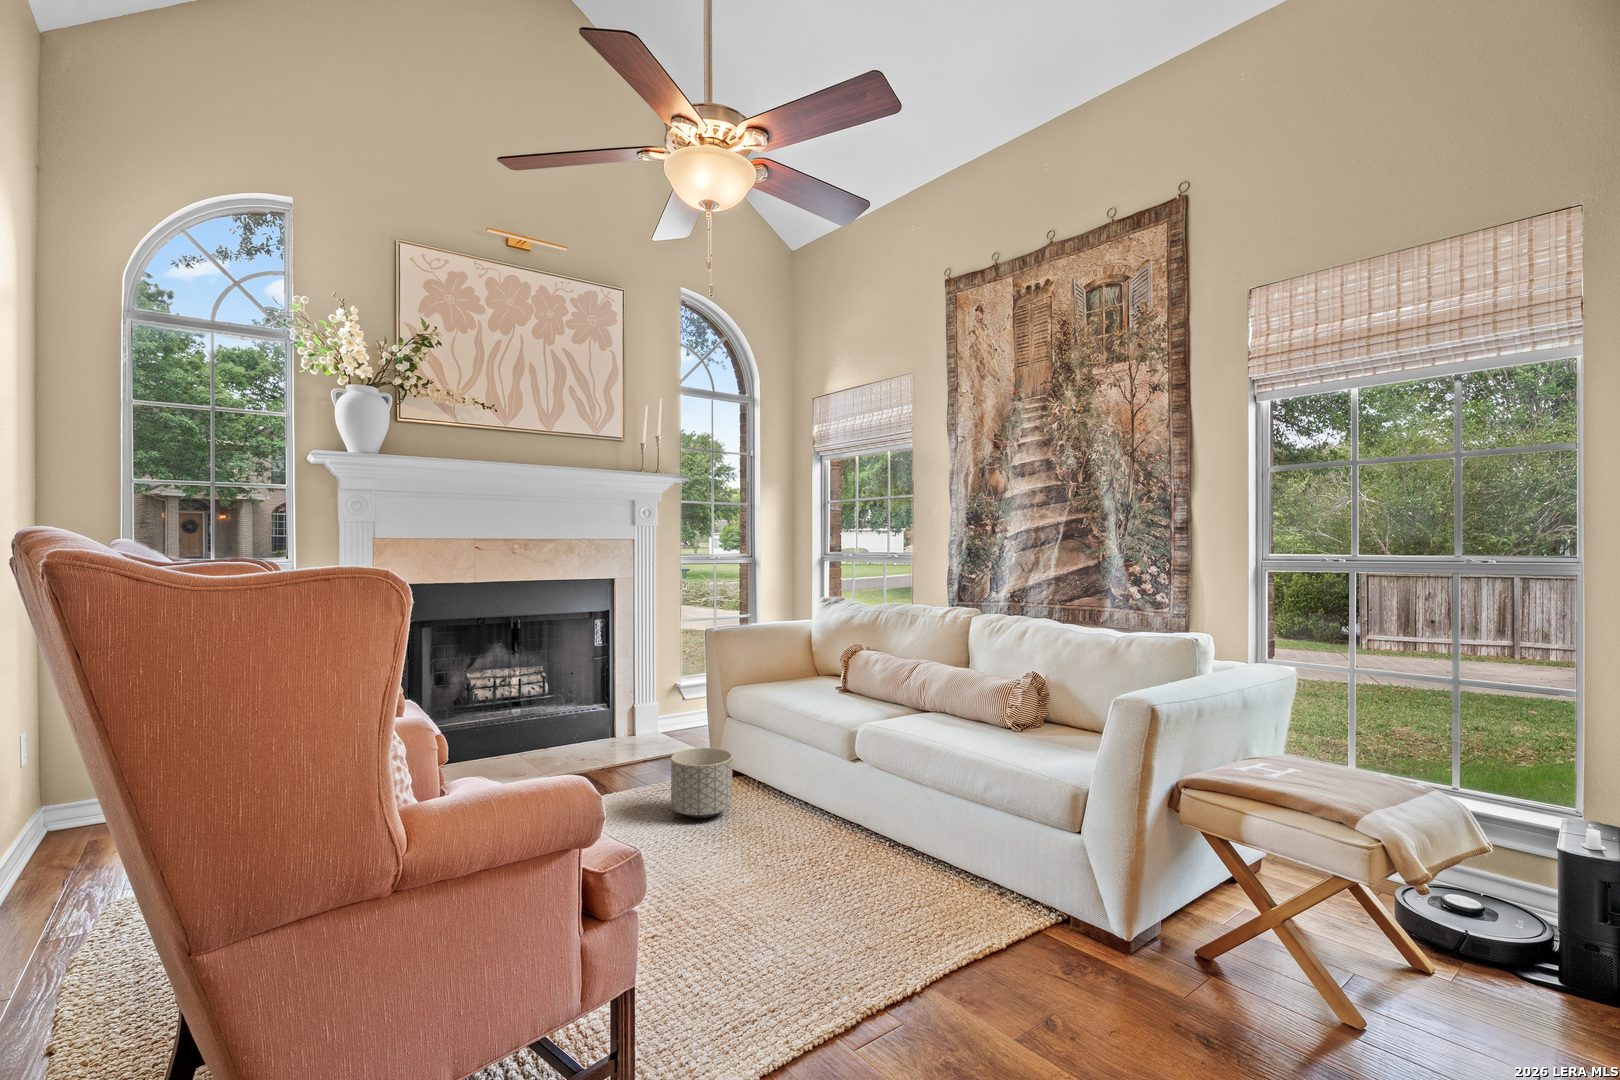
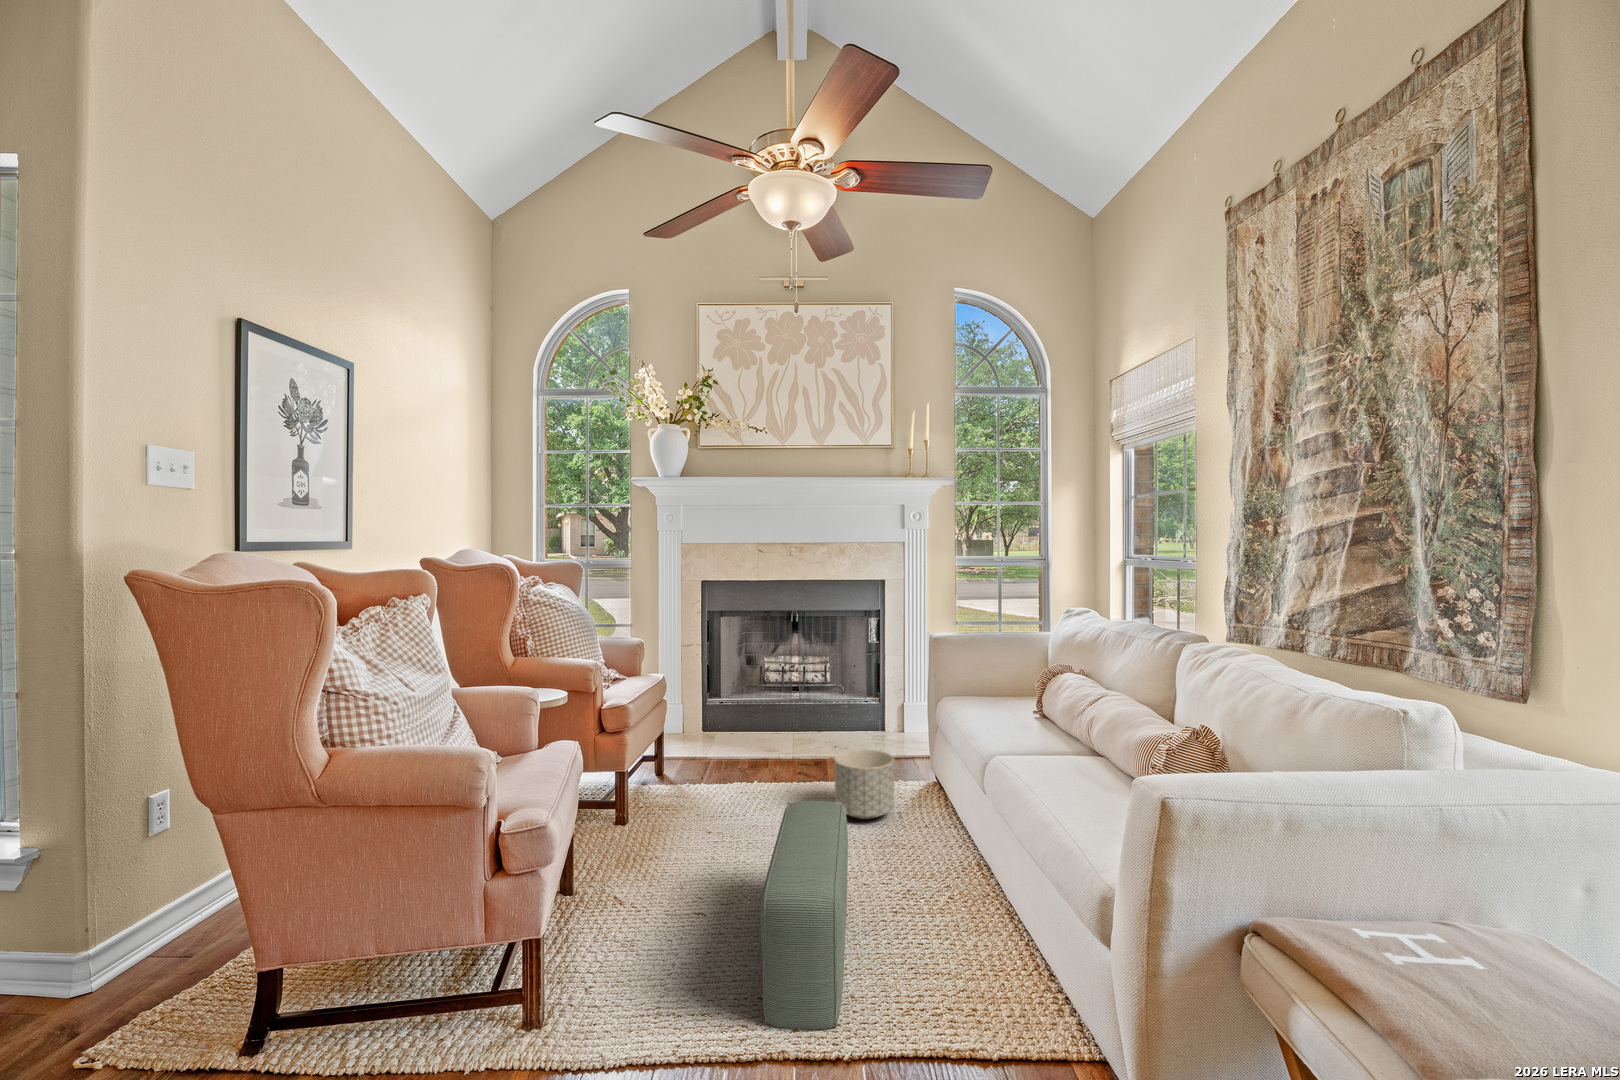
pouf: none [732,788,902,990] -> present [761,801,848,1029]

